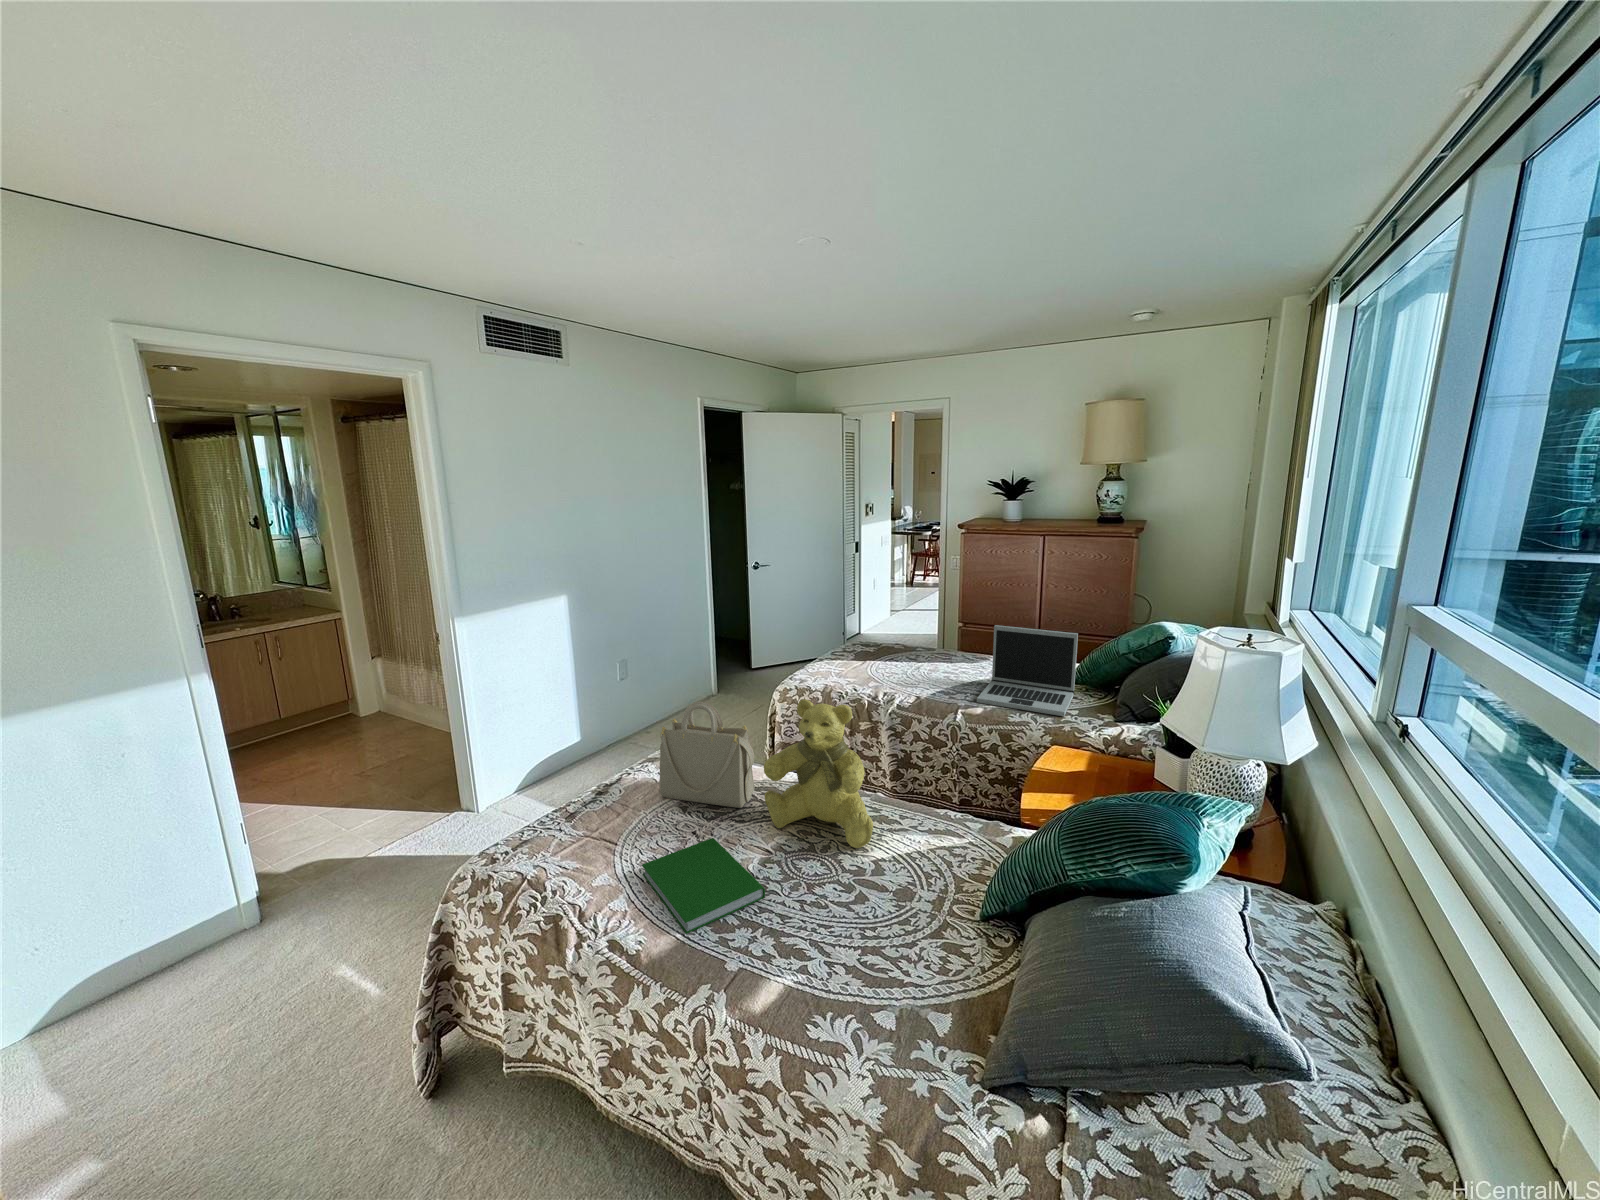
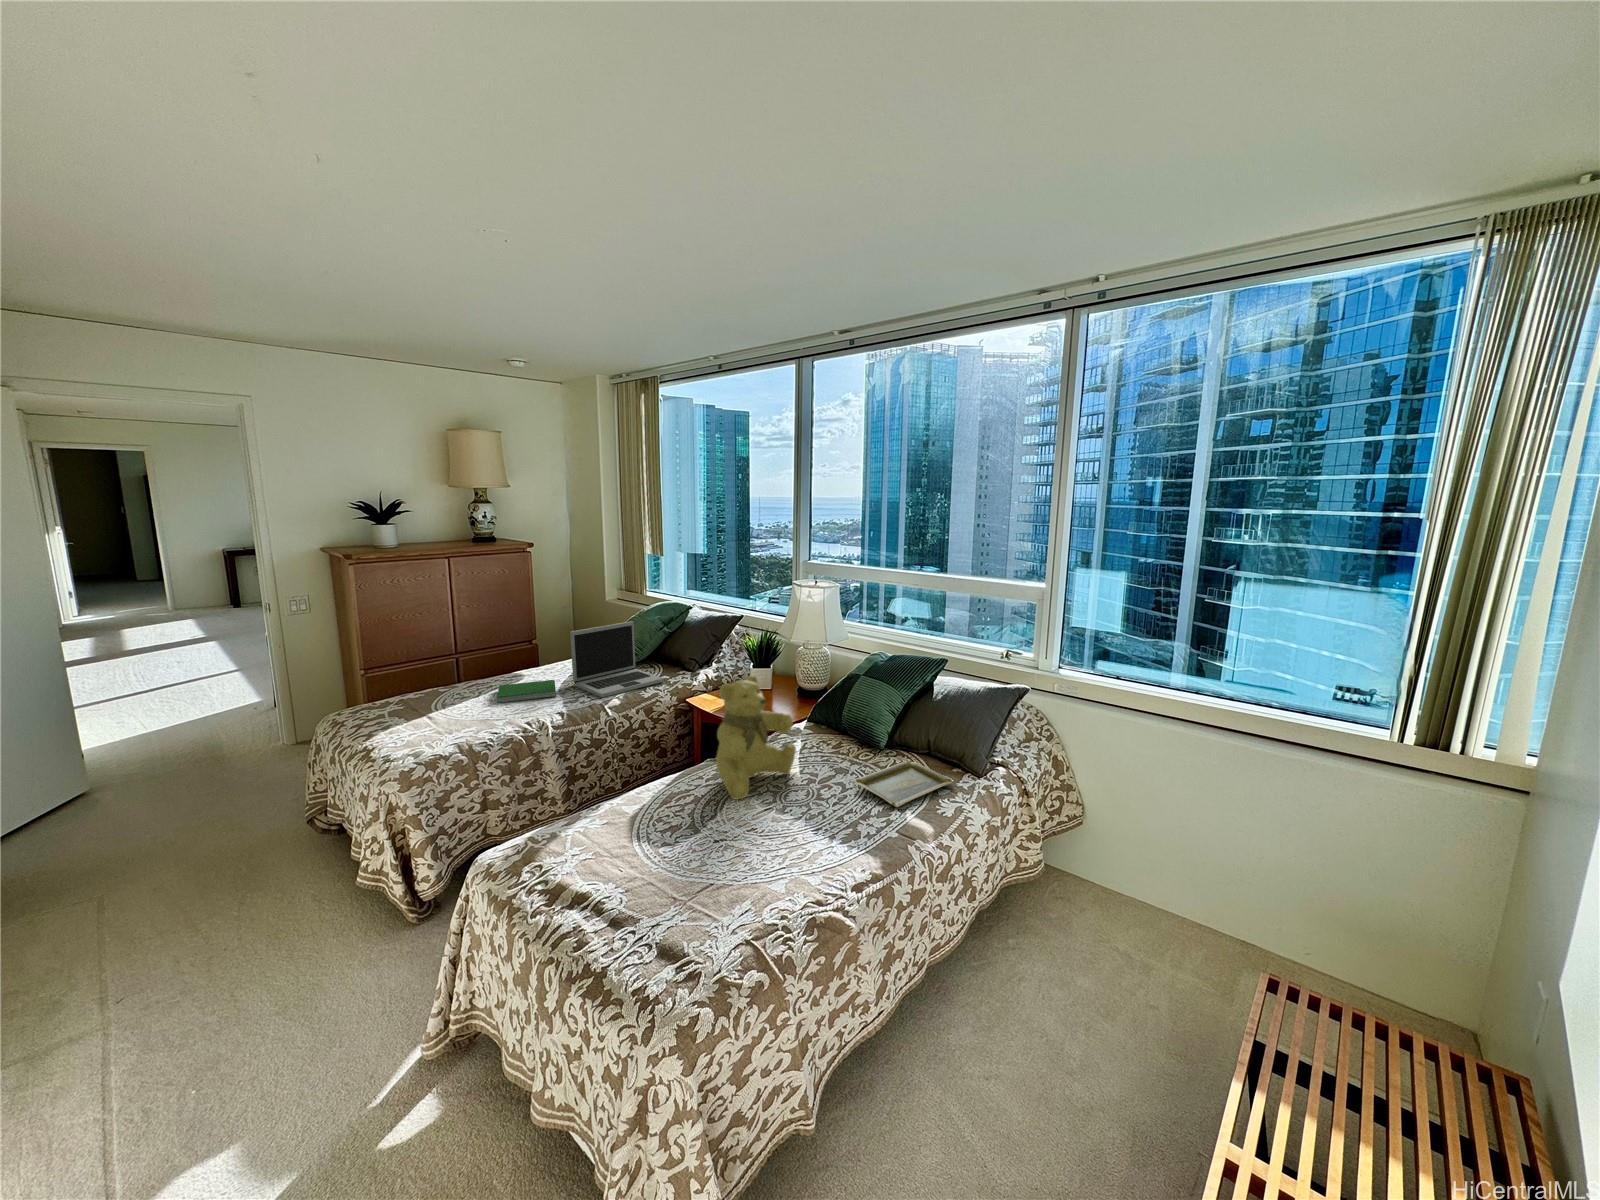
handbag: present [660,701,754,808] -> none [608,726,701,852]
hardcover book: present [642,838,765,934] -> present [497,680,556,703]
tray: none [791,901,953,1024] -> present [855,761,952,807]

